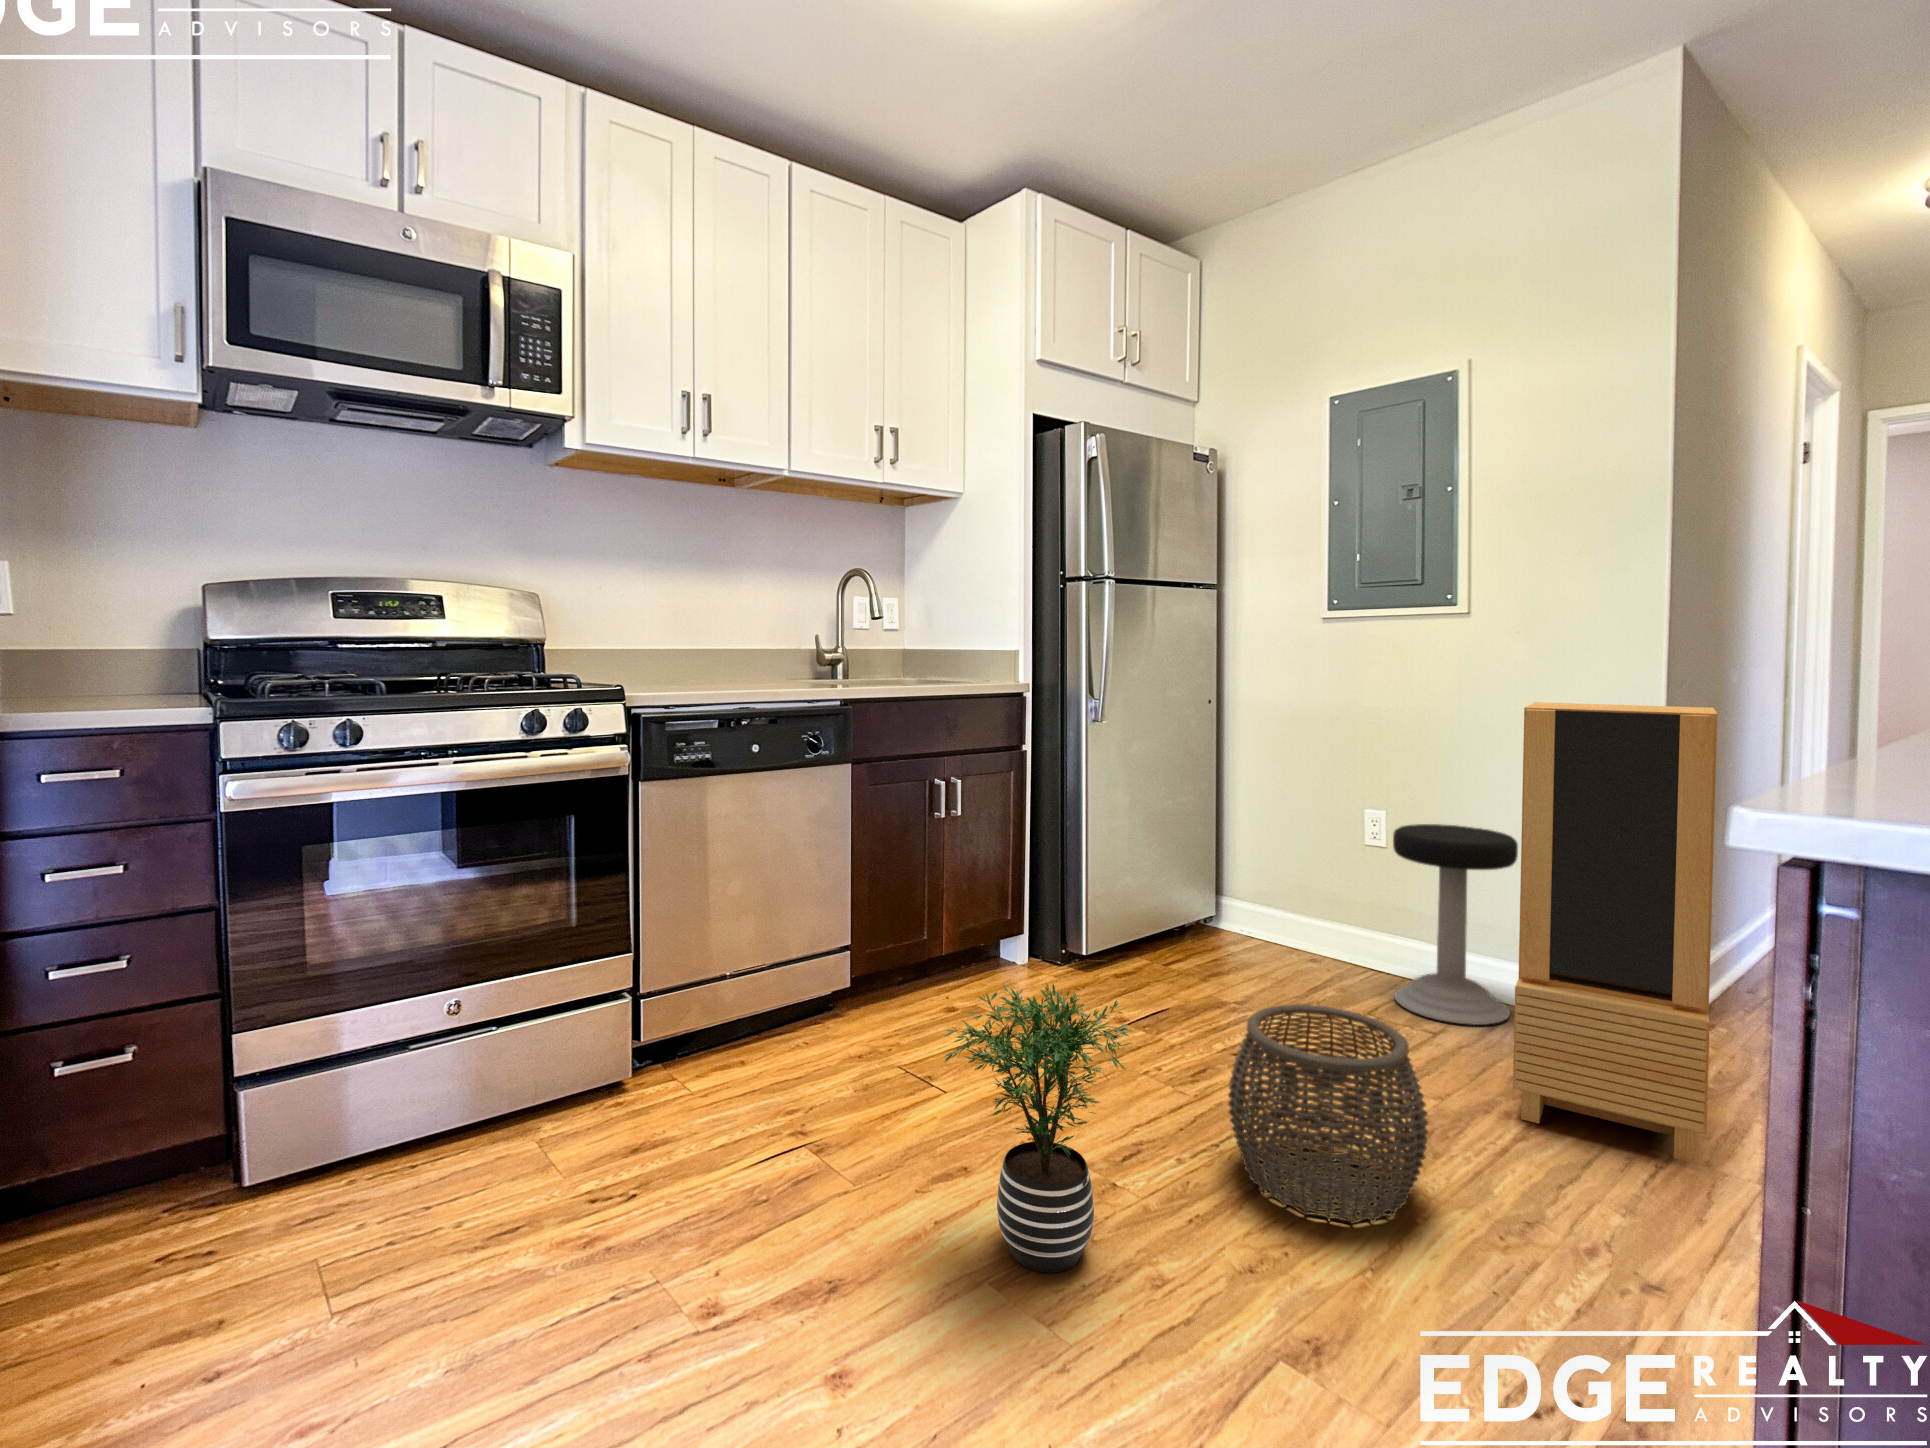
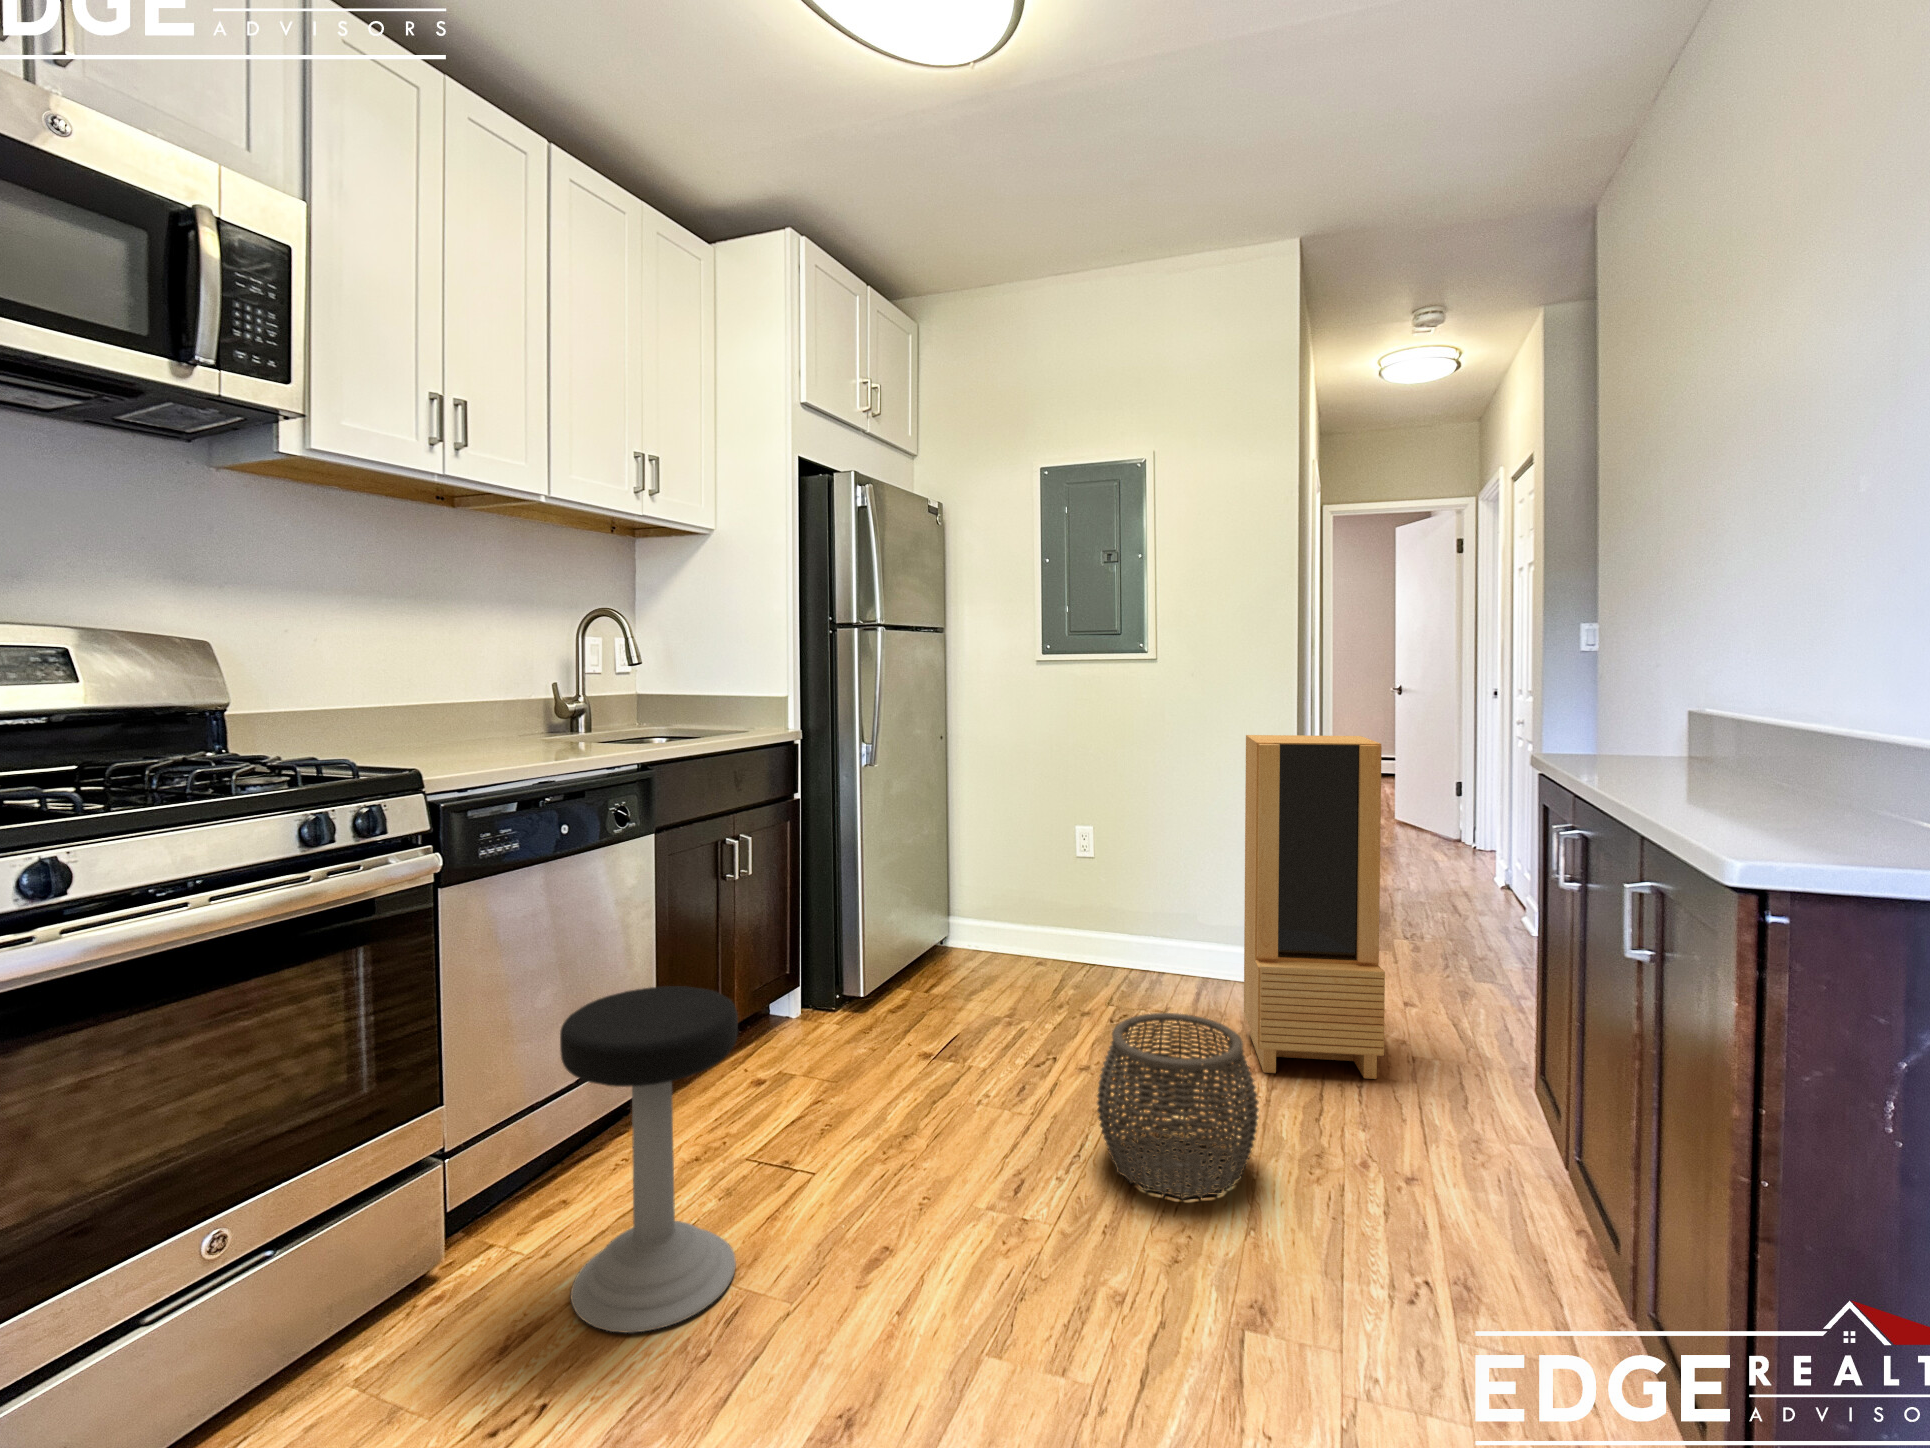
stool: present [1393,824,1518,1025] -> present [560,986,738,1333]
potted plant: present [945,983,1132,1272] -> none [914,1043,1099,1327]

